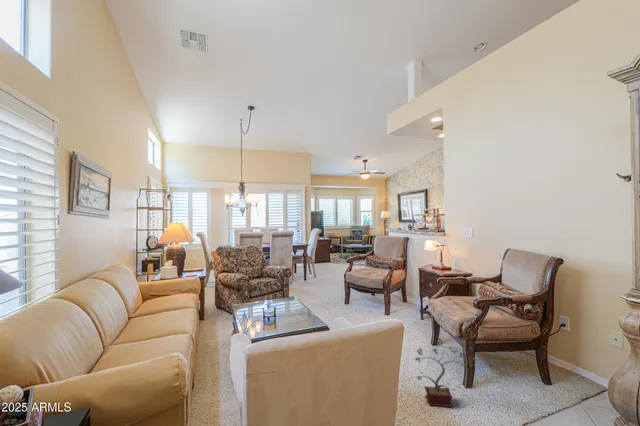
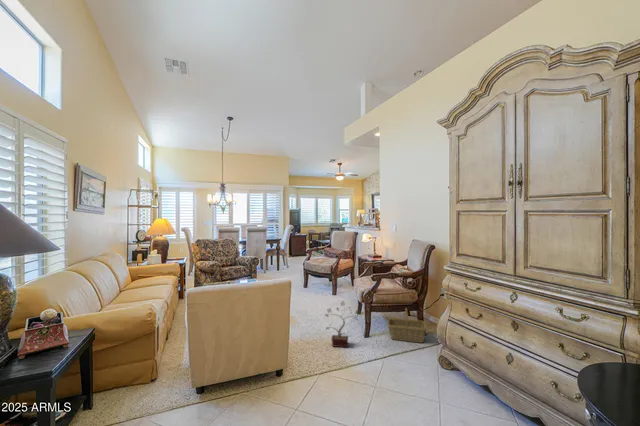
basket: none [494,346,566,400] -> present [388,308,427,343]

